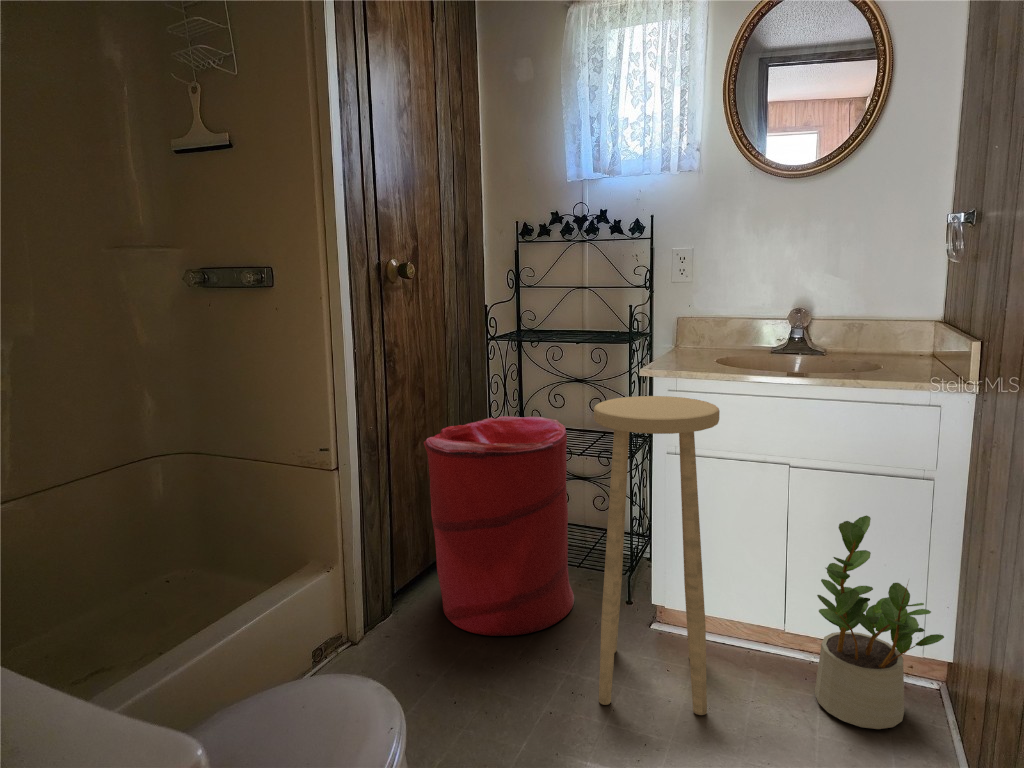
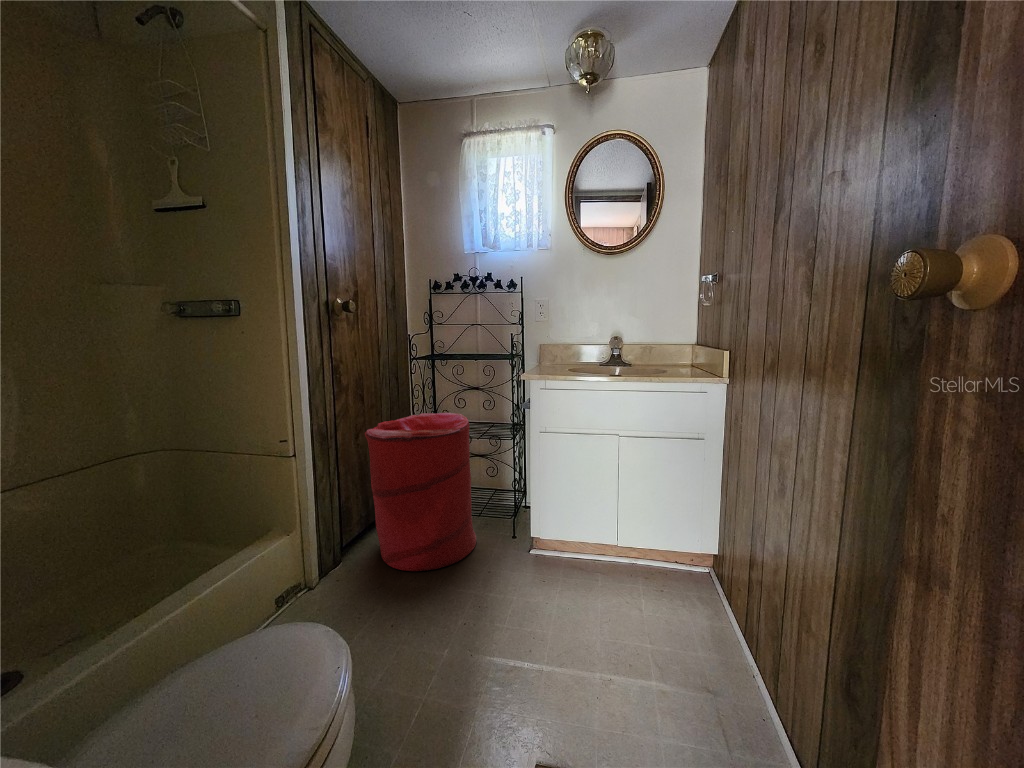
stool: present [594,396,720,715] -> none [490,392,574,611]
potted plant: present [815,515,944,729] -> none [639,464,716,604]

